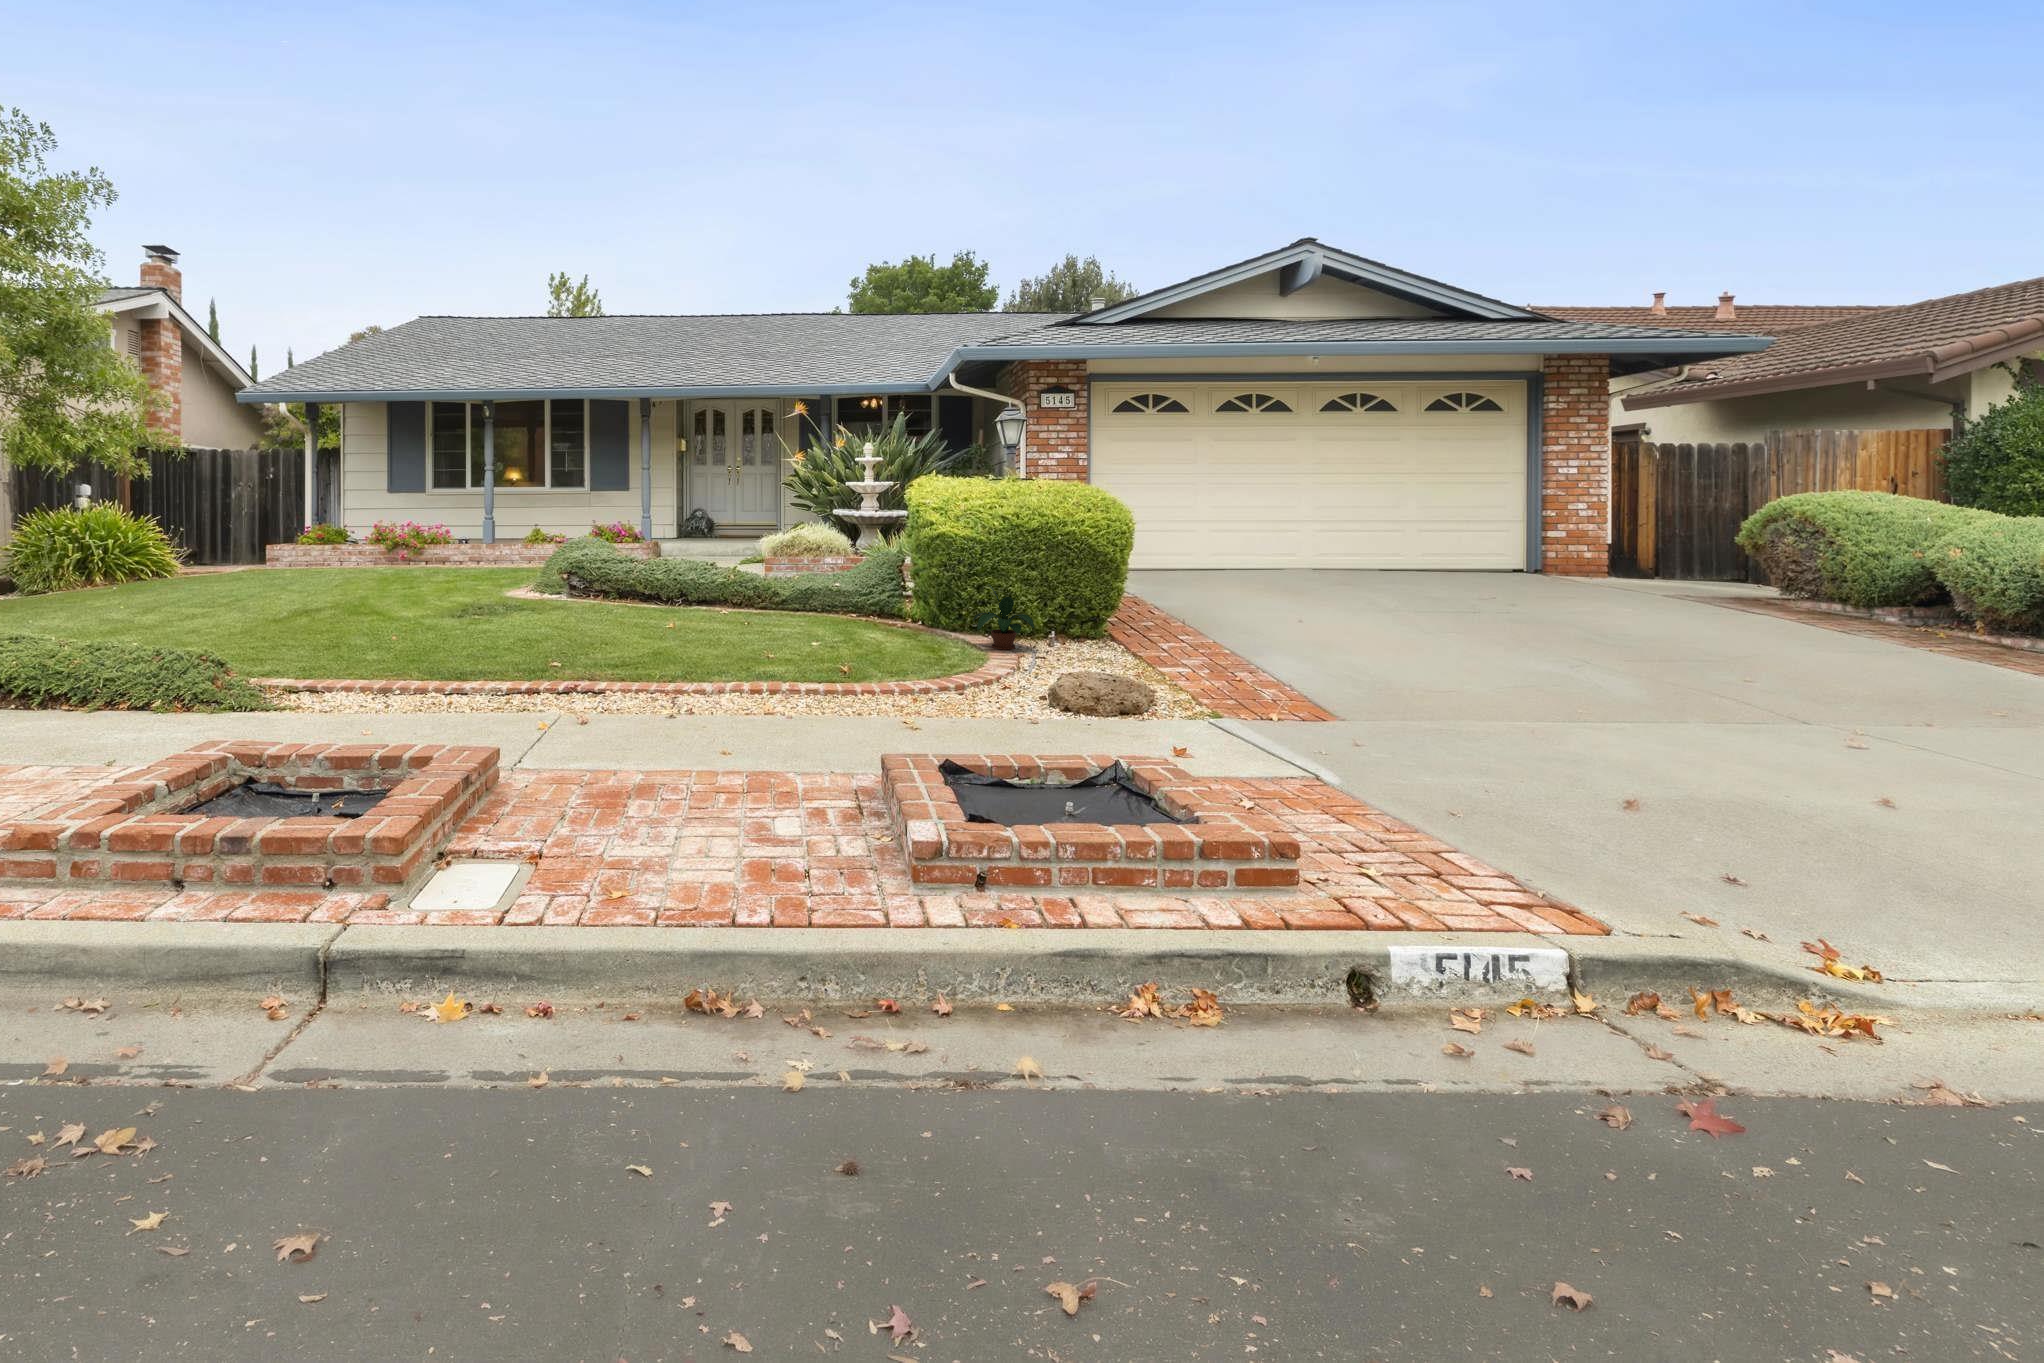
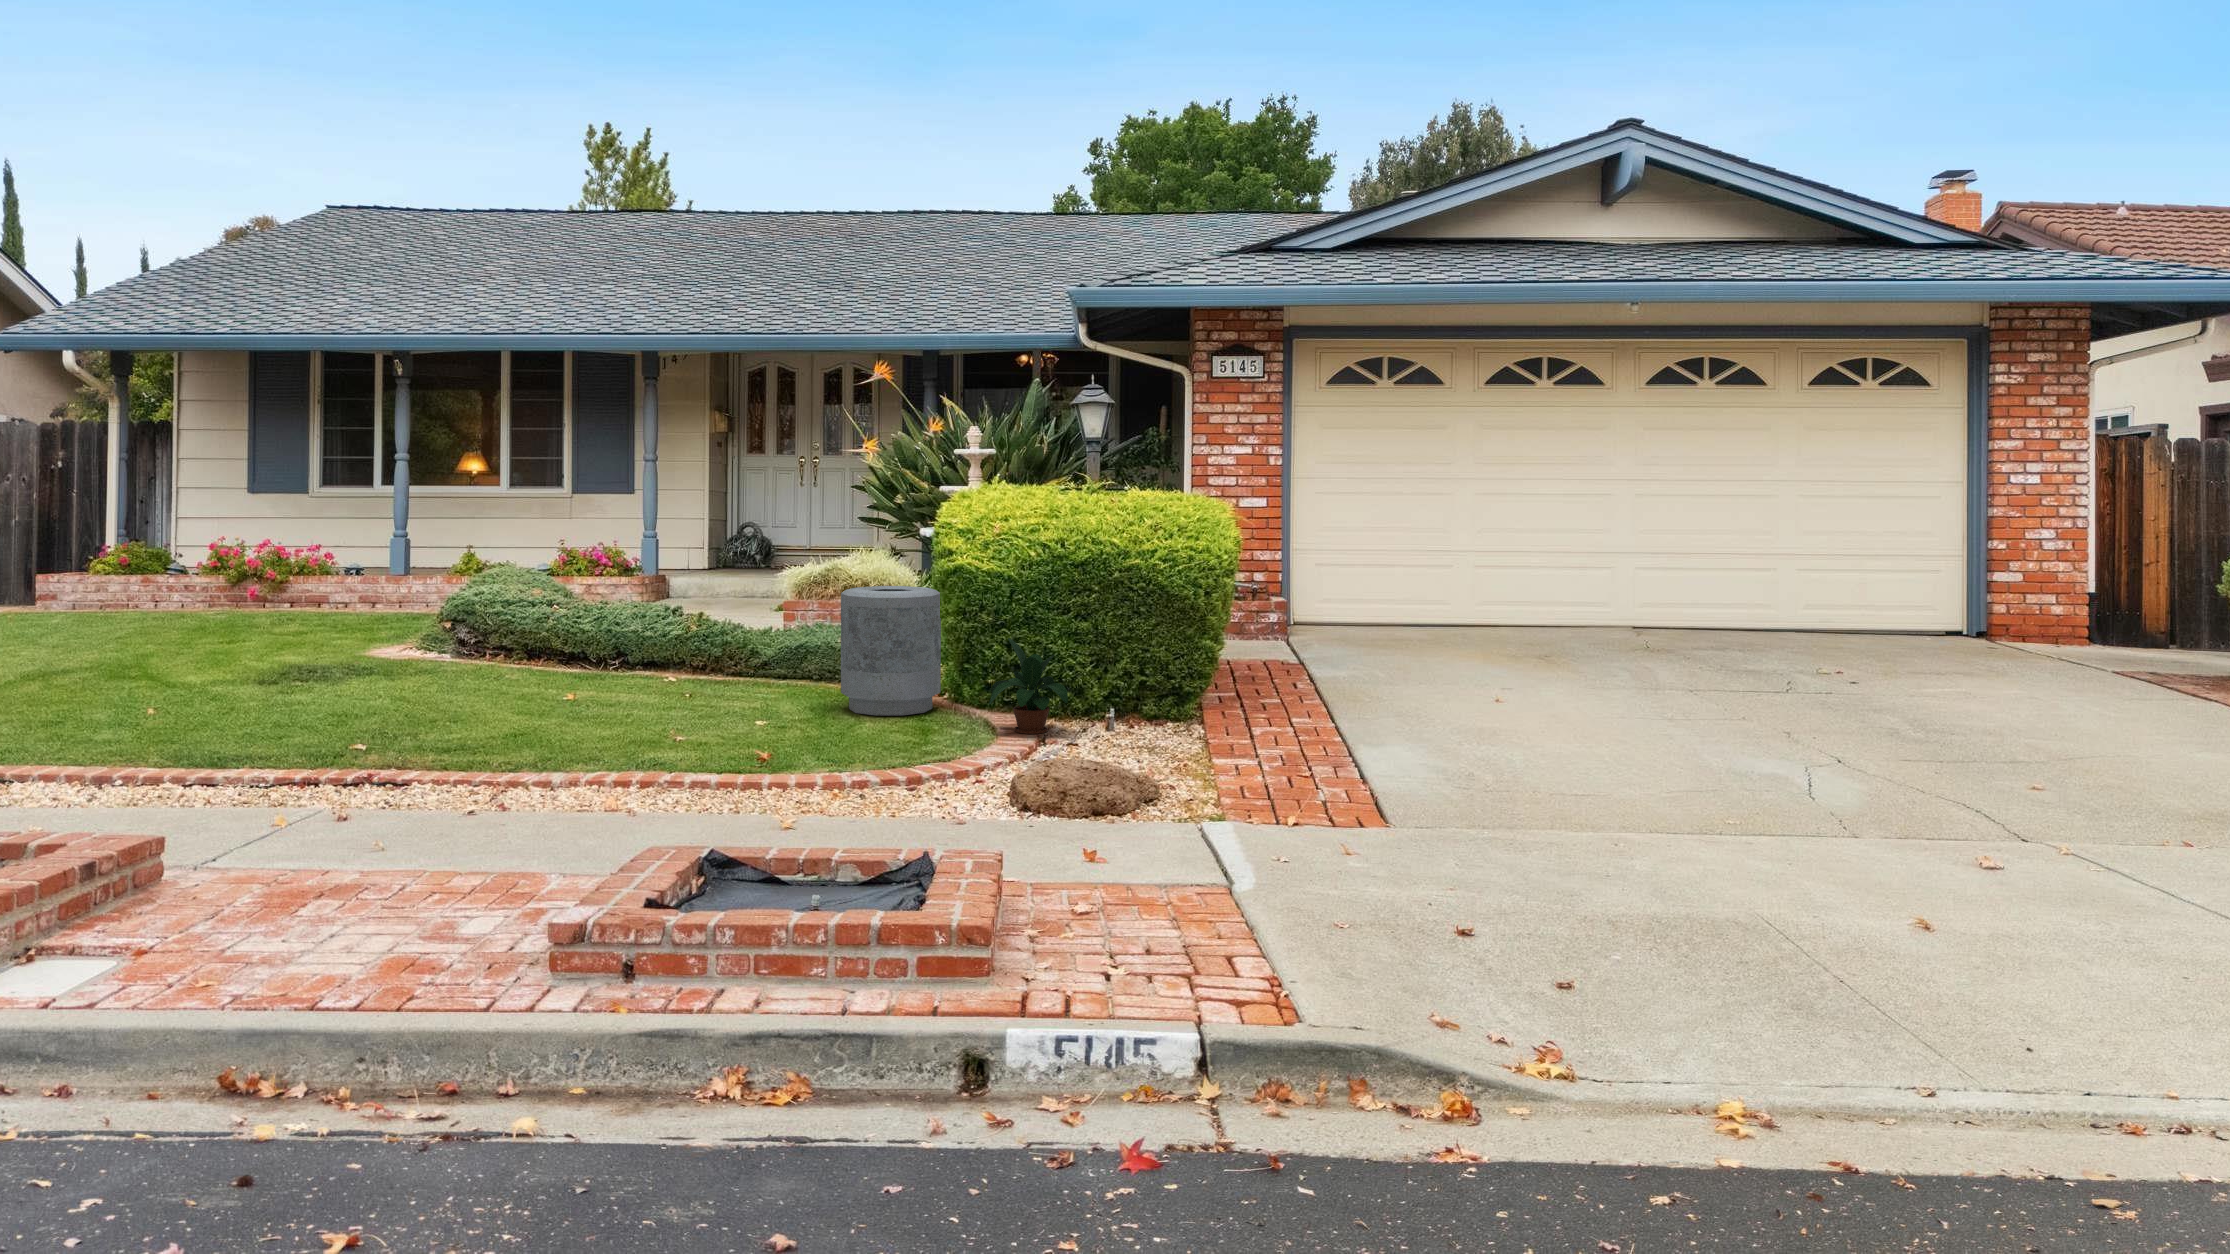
trash can: none [856,548,923,637] -> present [841,586,941,716]

